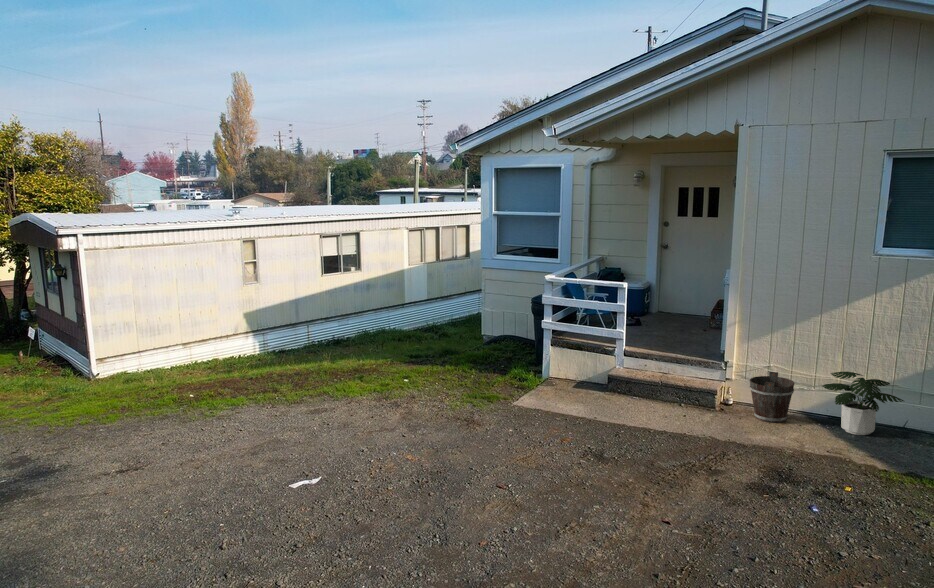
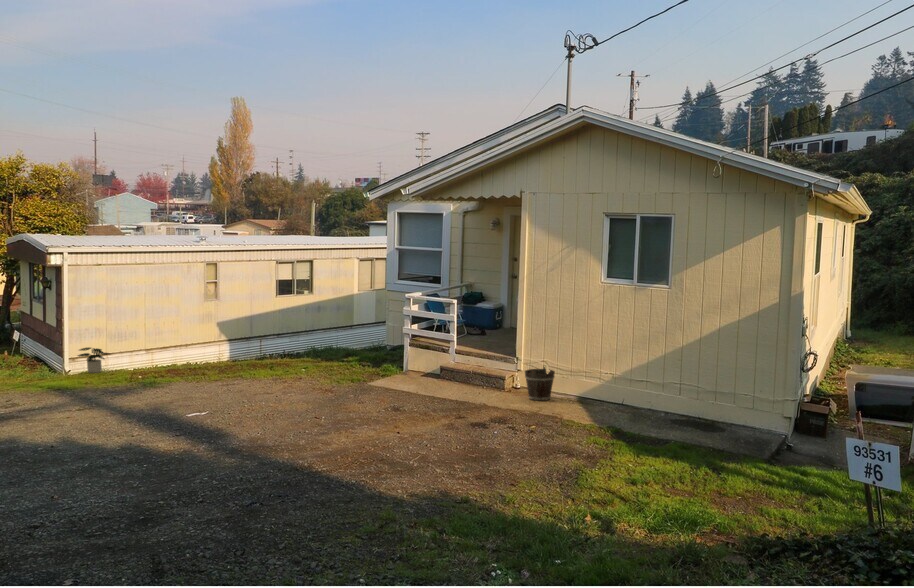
potted plant: present [822,372,904,435] -> present [78,347,110,373]

